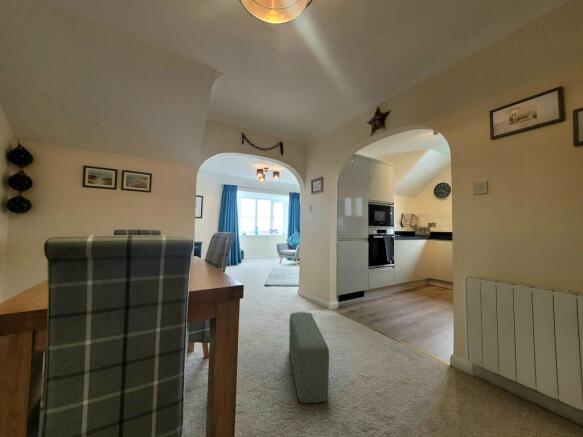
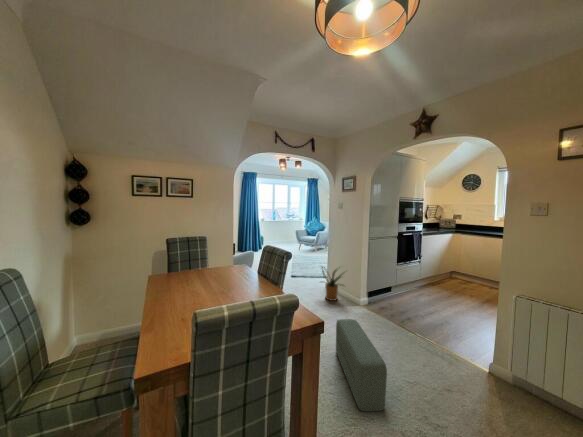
house plant: none [285,268,318,306] -> present [322,267,343,301]

